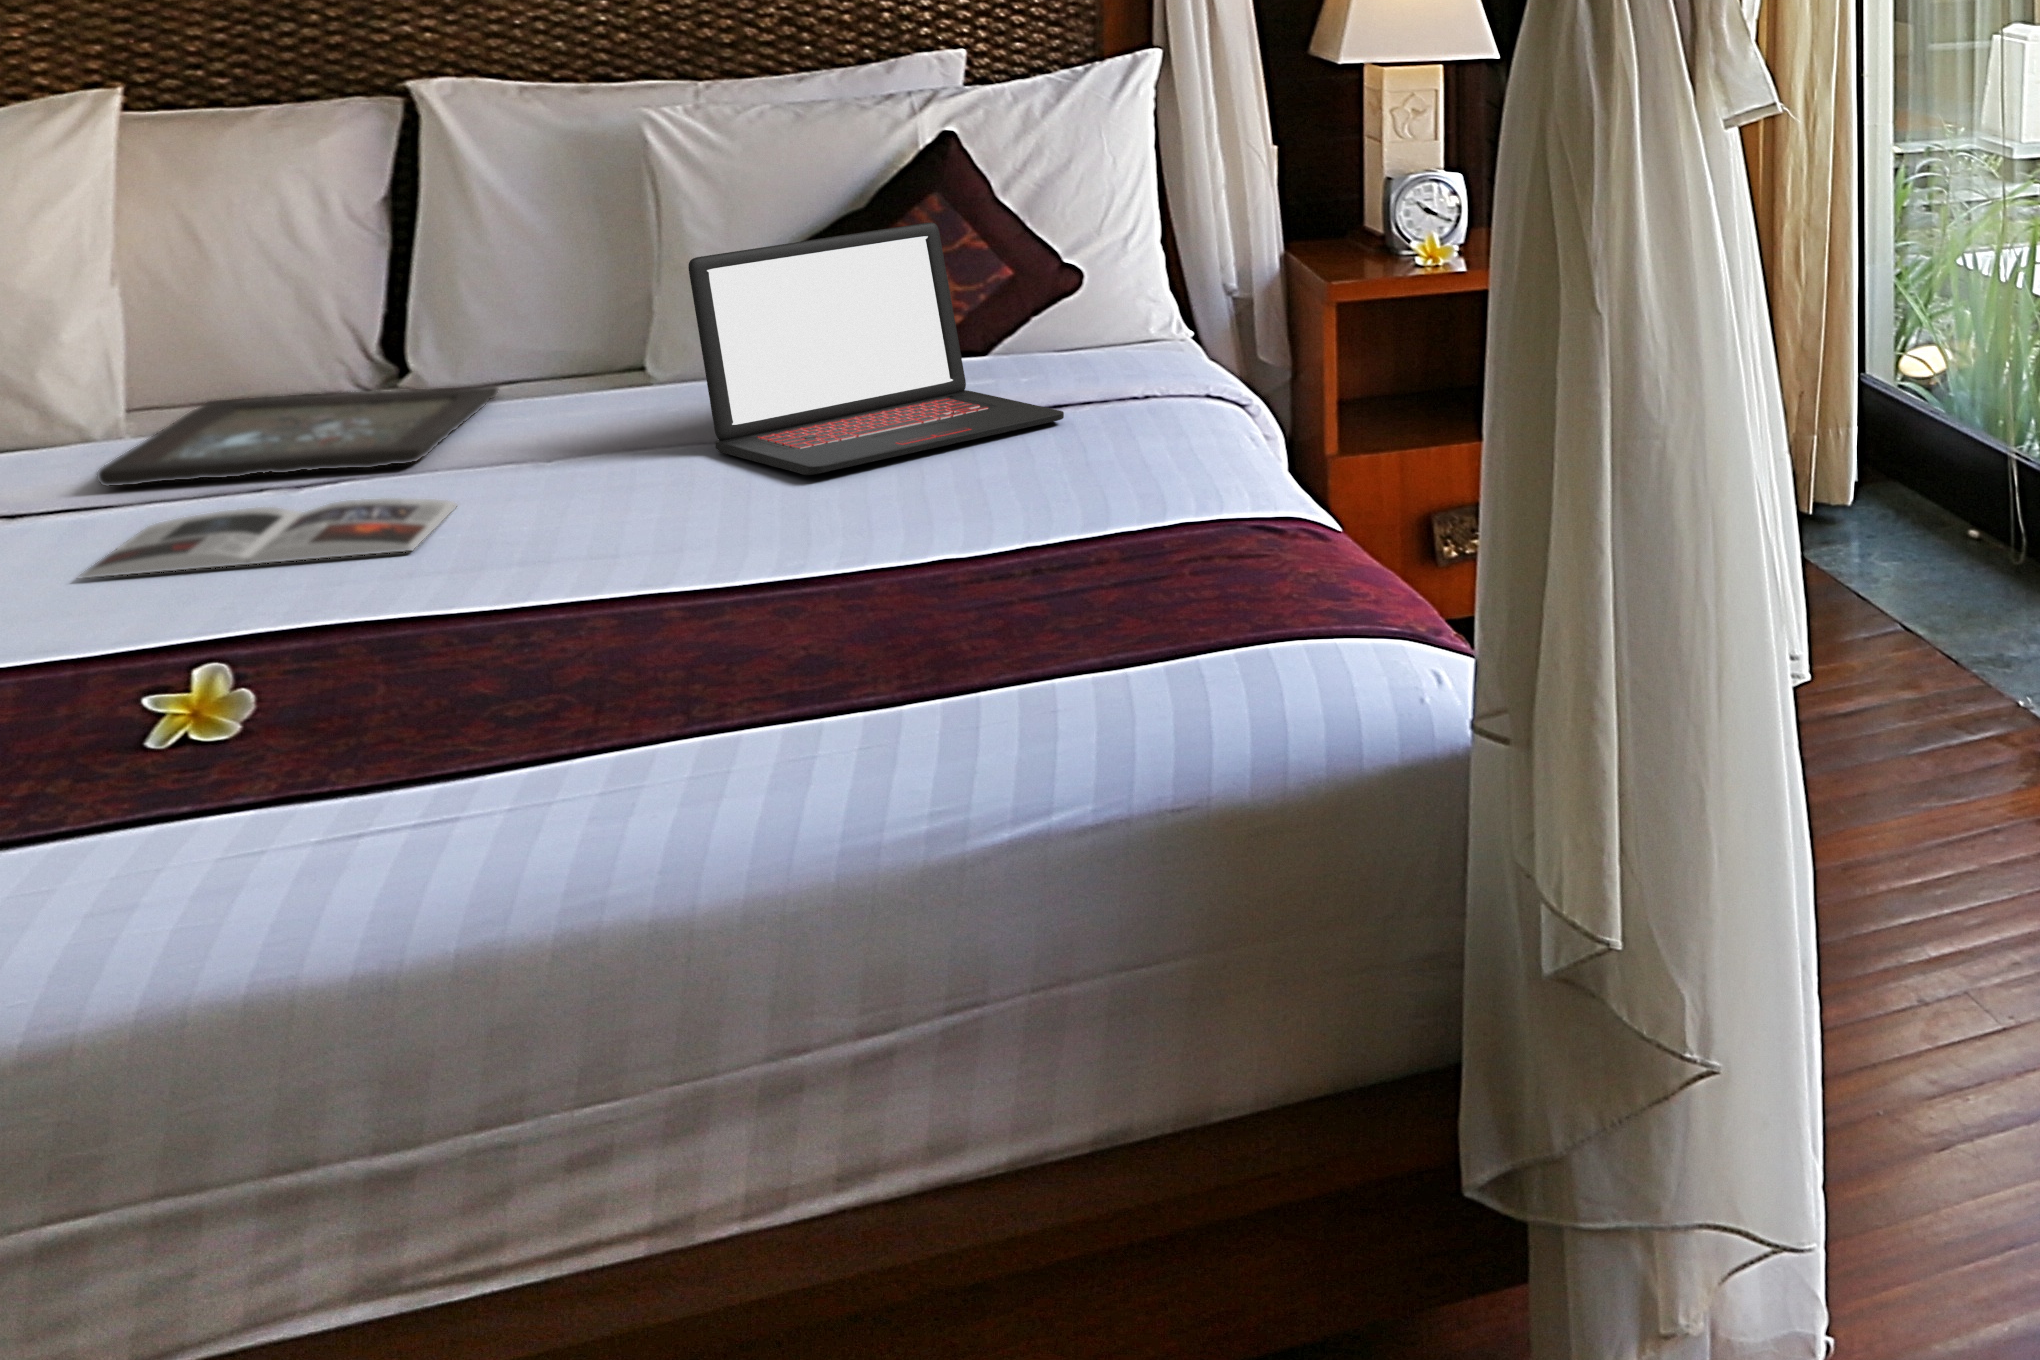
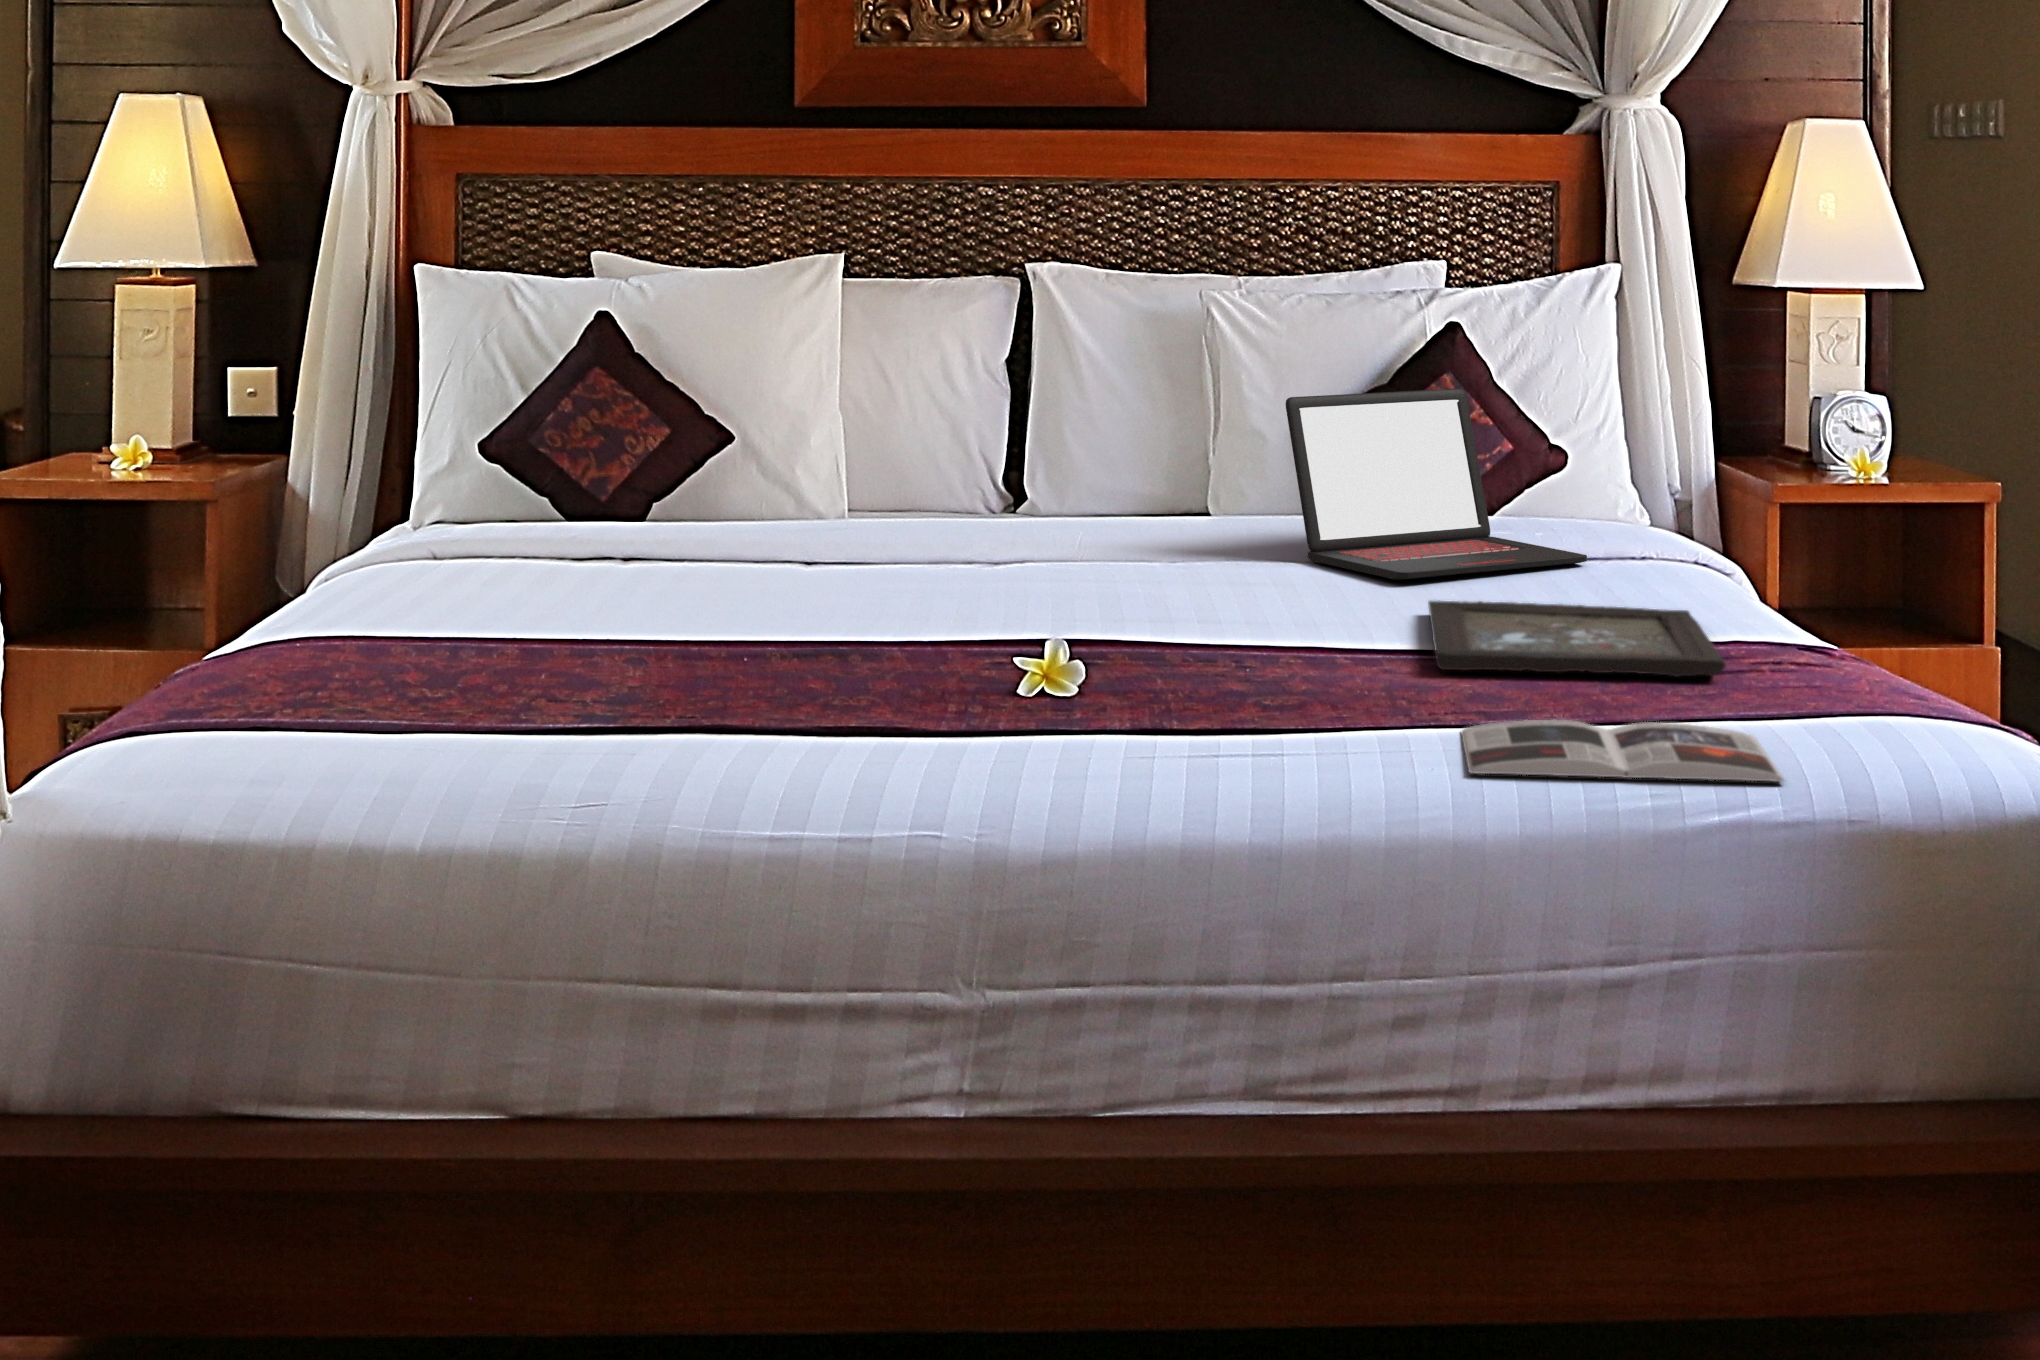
tray: present [98,386,498,486] -> present [1428,600,1725,677]
magazine: present [79,498,457,578] -> present [1461,720,1785,782]

